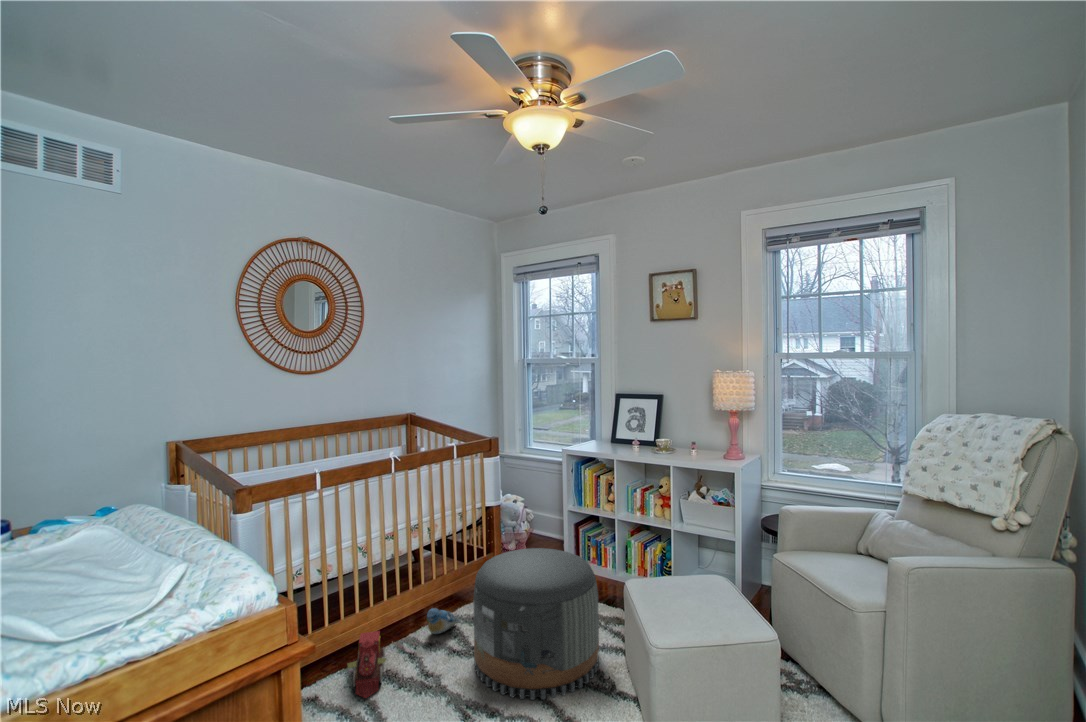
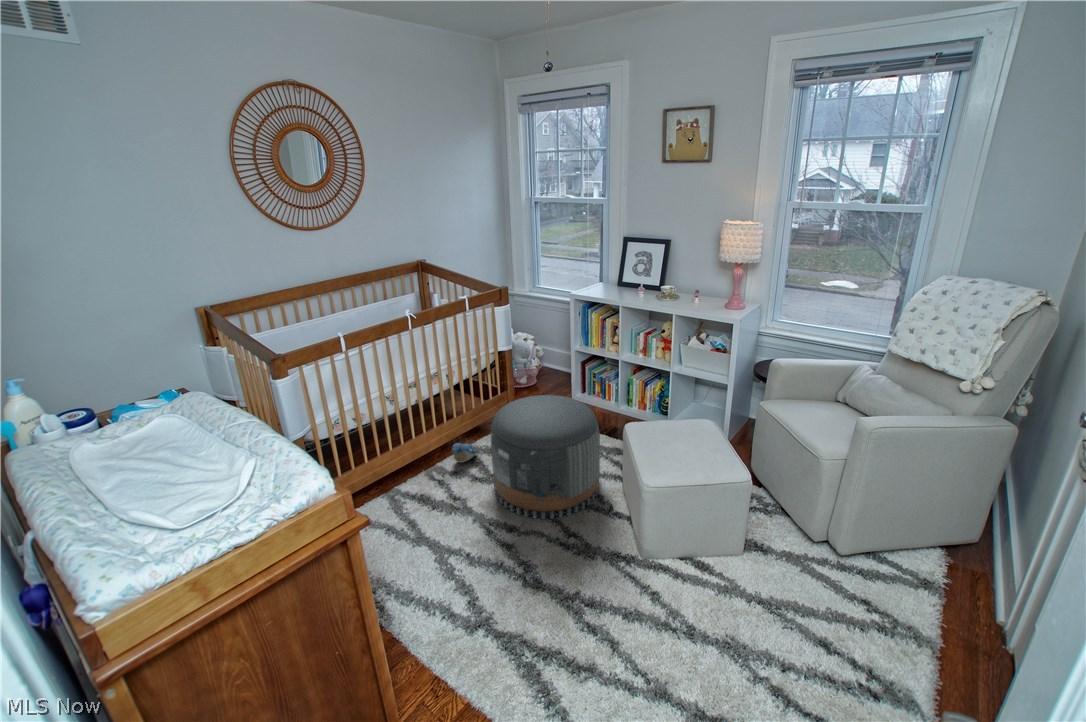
toy train: present [348,631,386,698] -> none [388,464,420,518]

